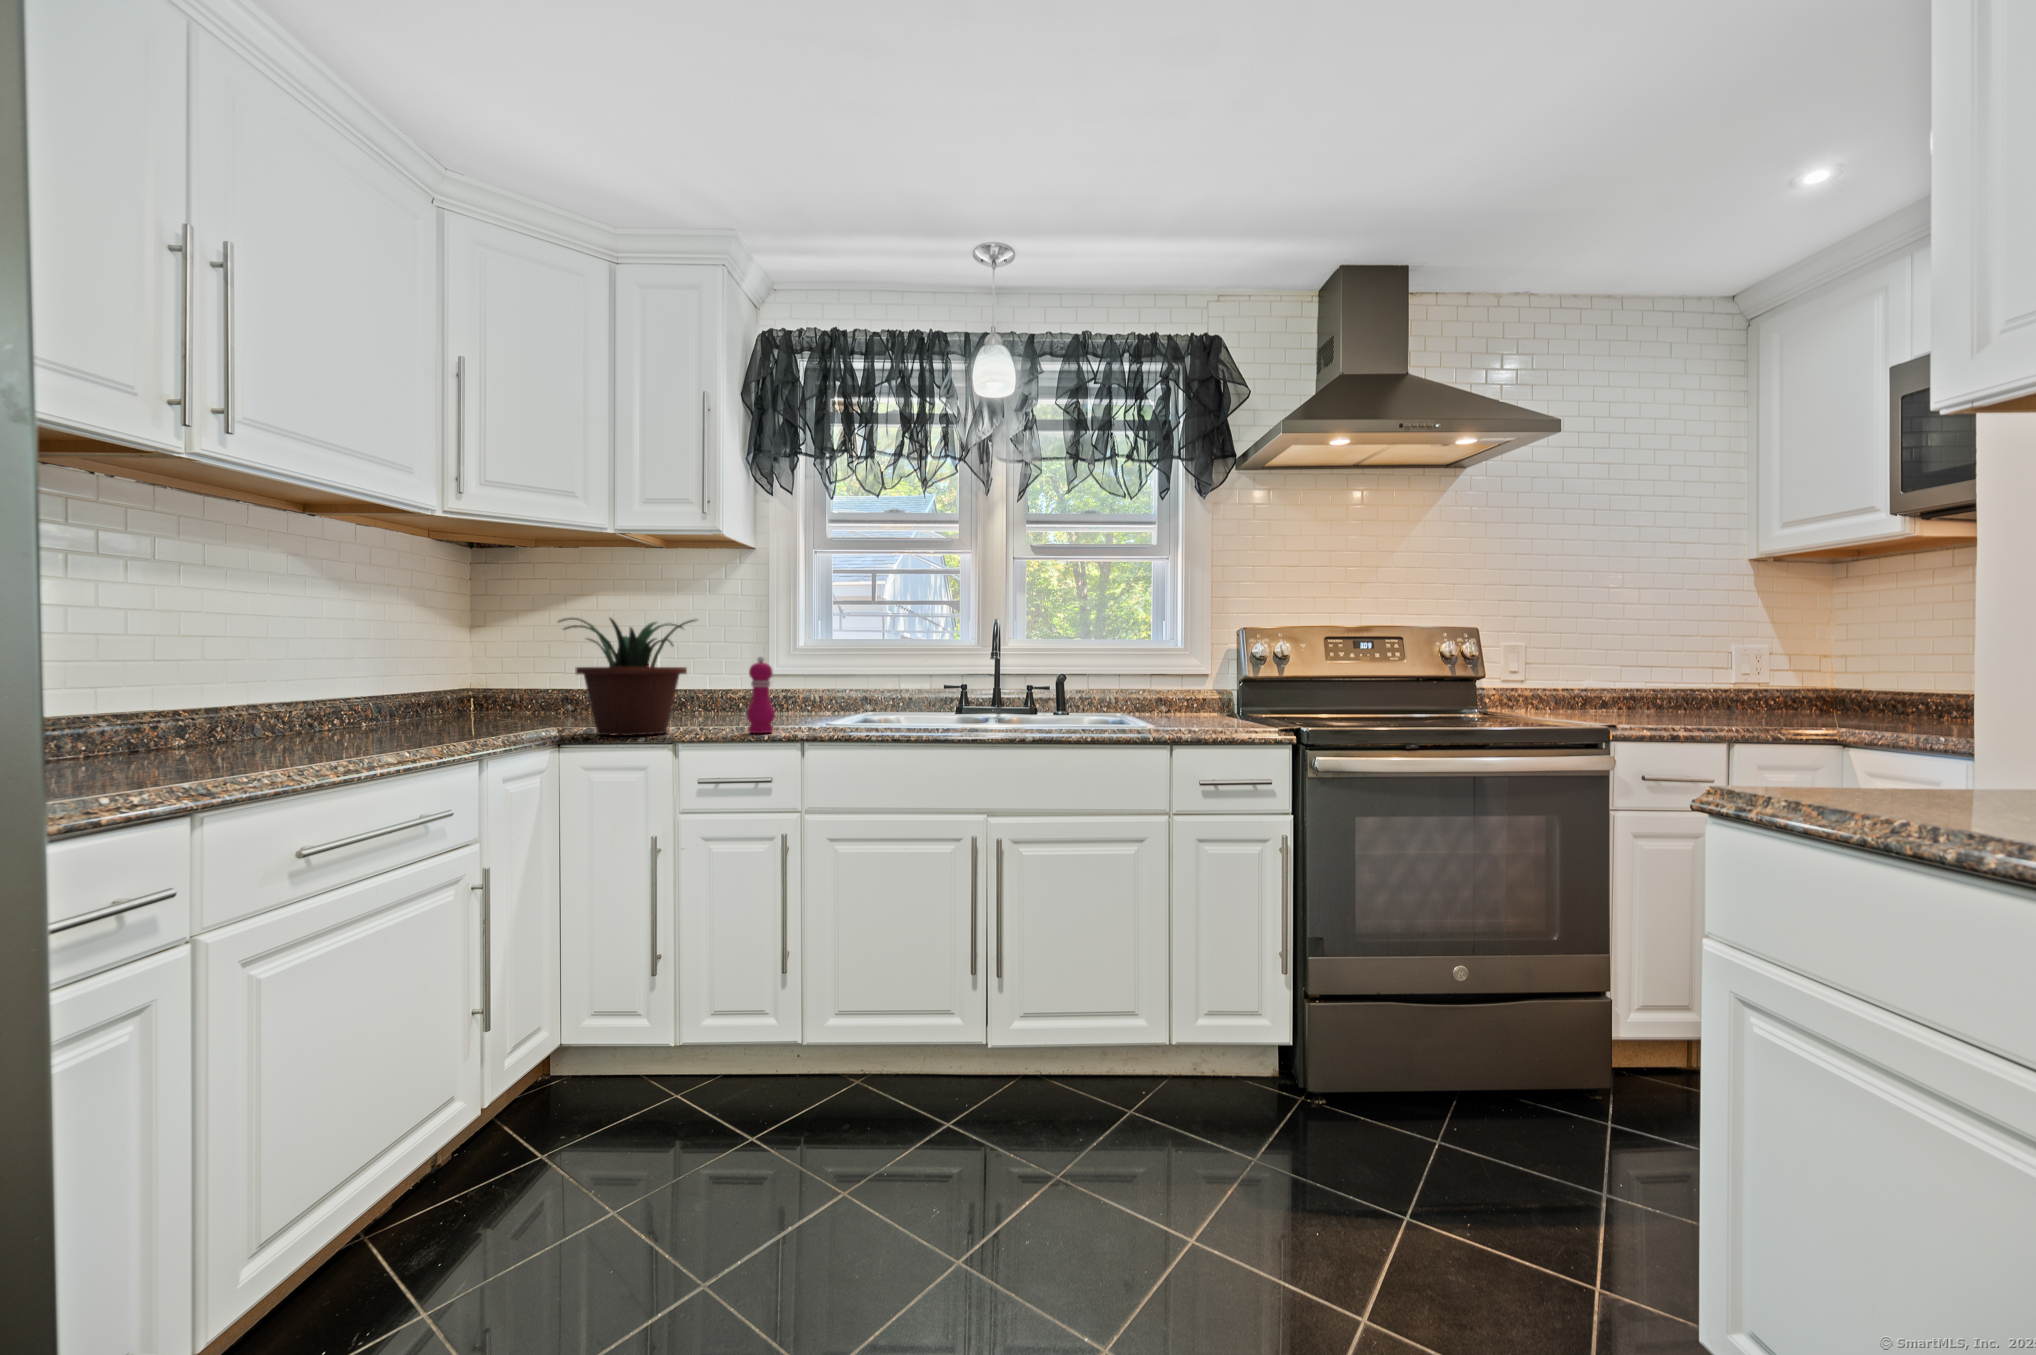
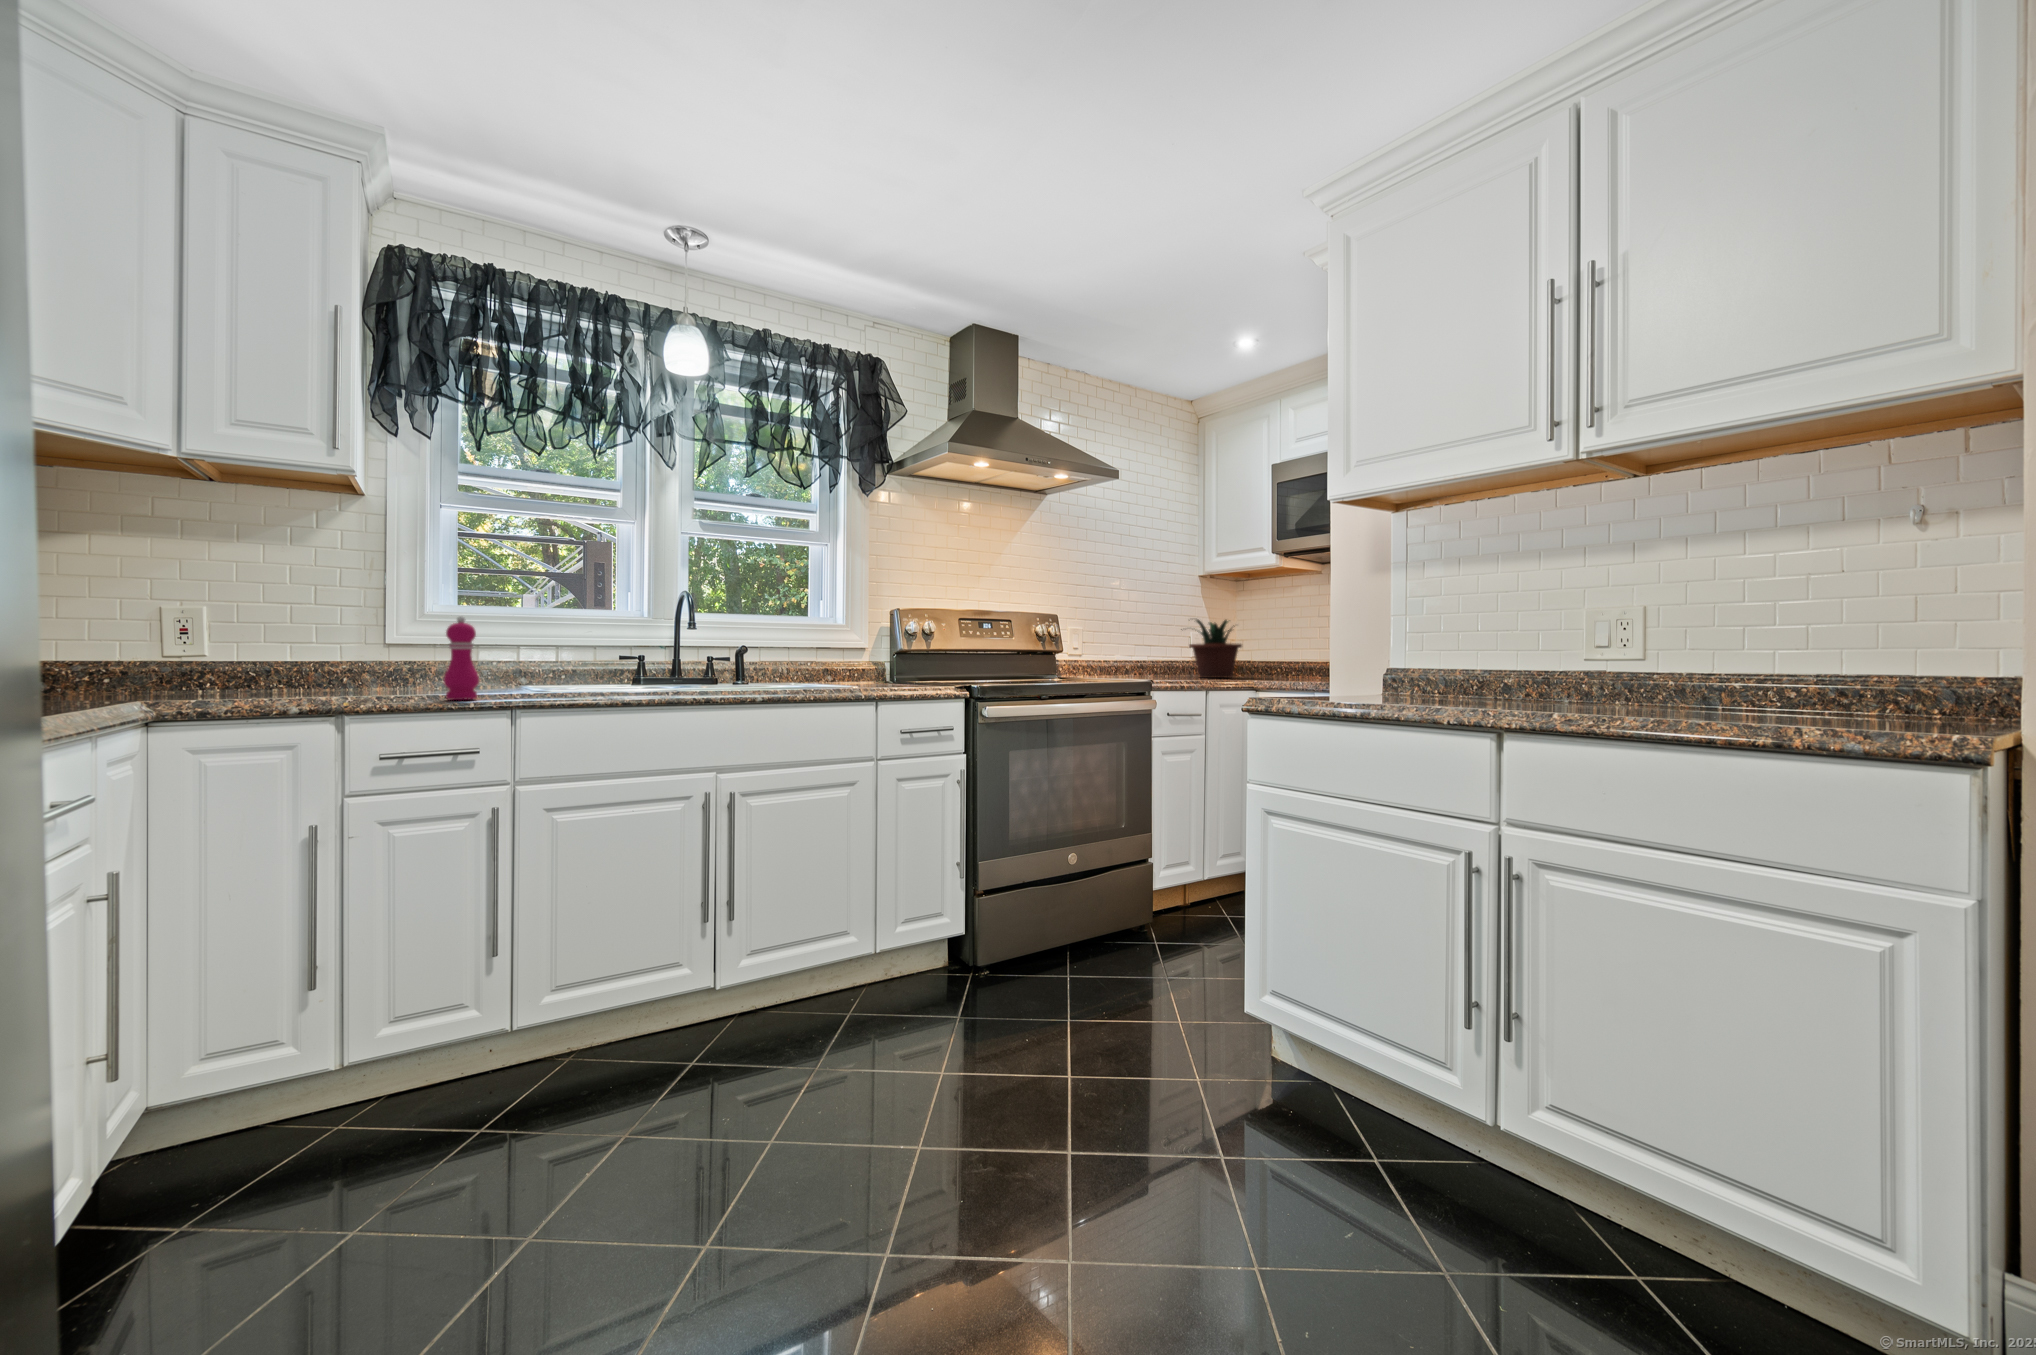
potted plant: present [559,618,696,735] -> present [1181,619,1242,678]

